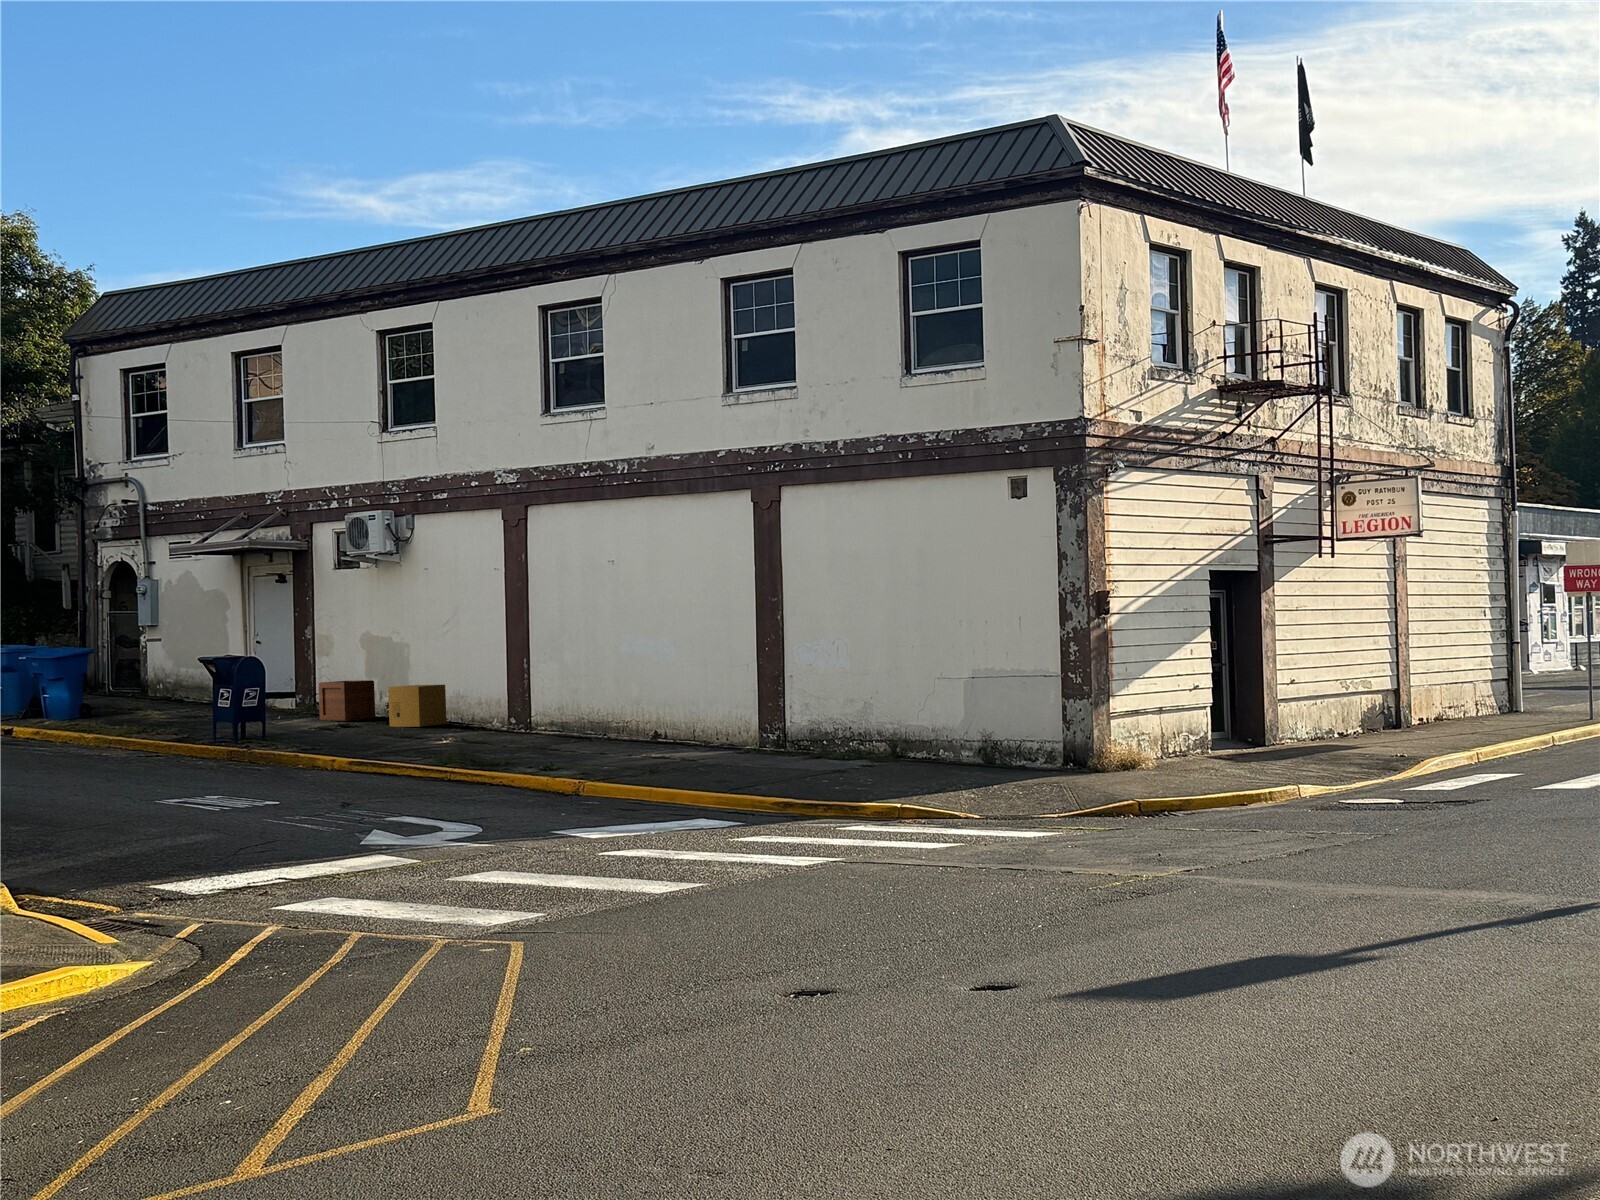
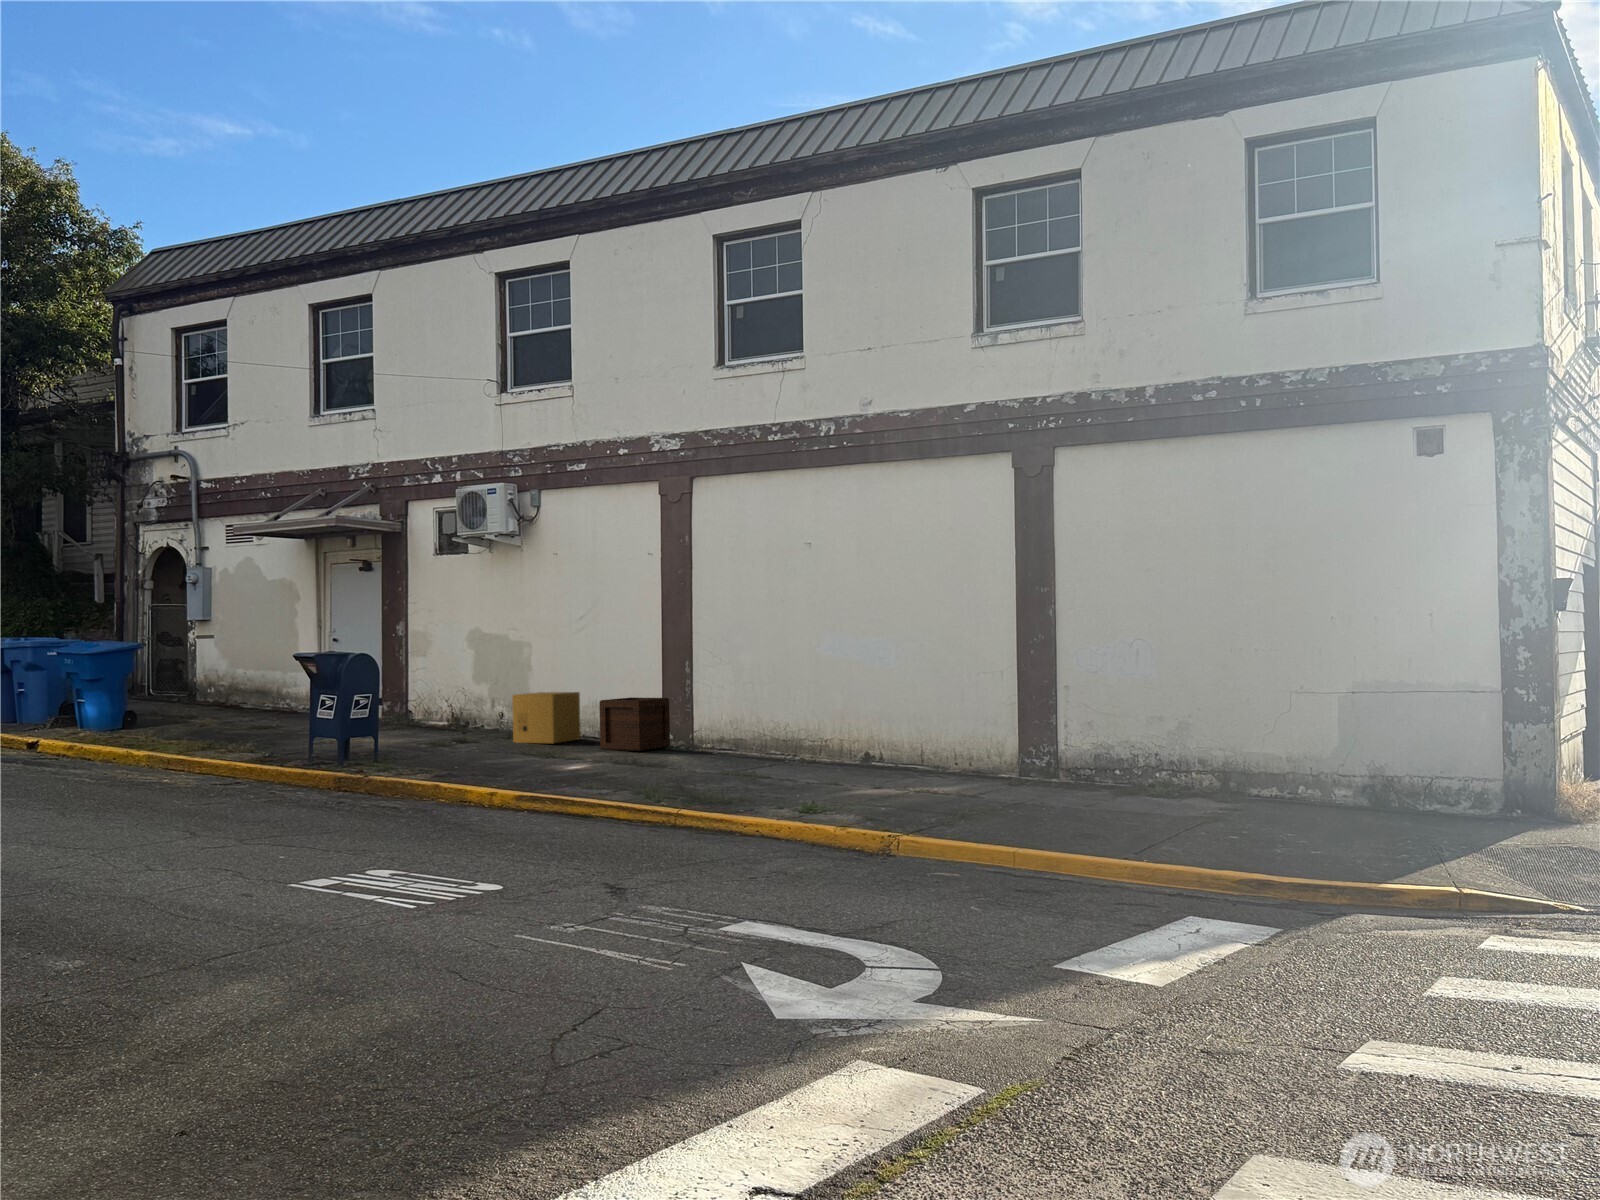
wooden crate: present [319,680,375,721] -> present [599,697,670,751]

